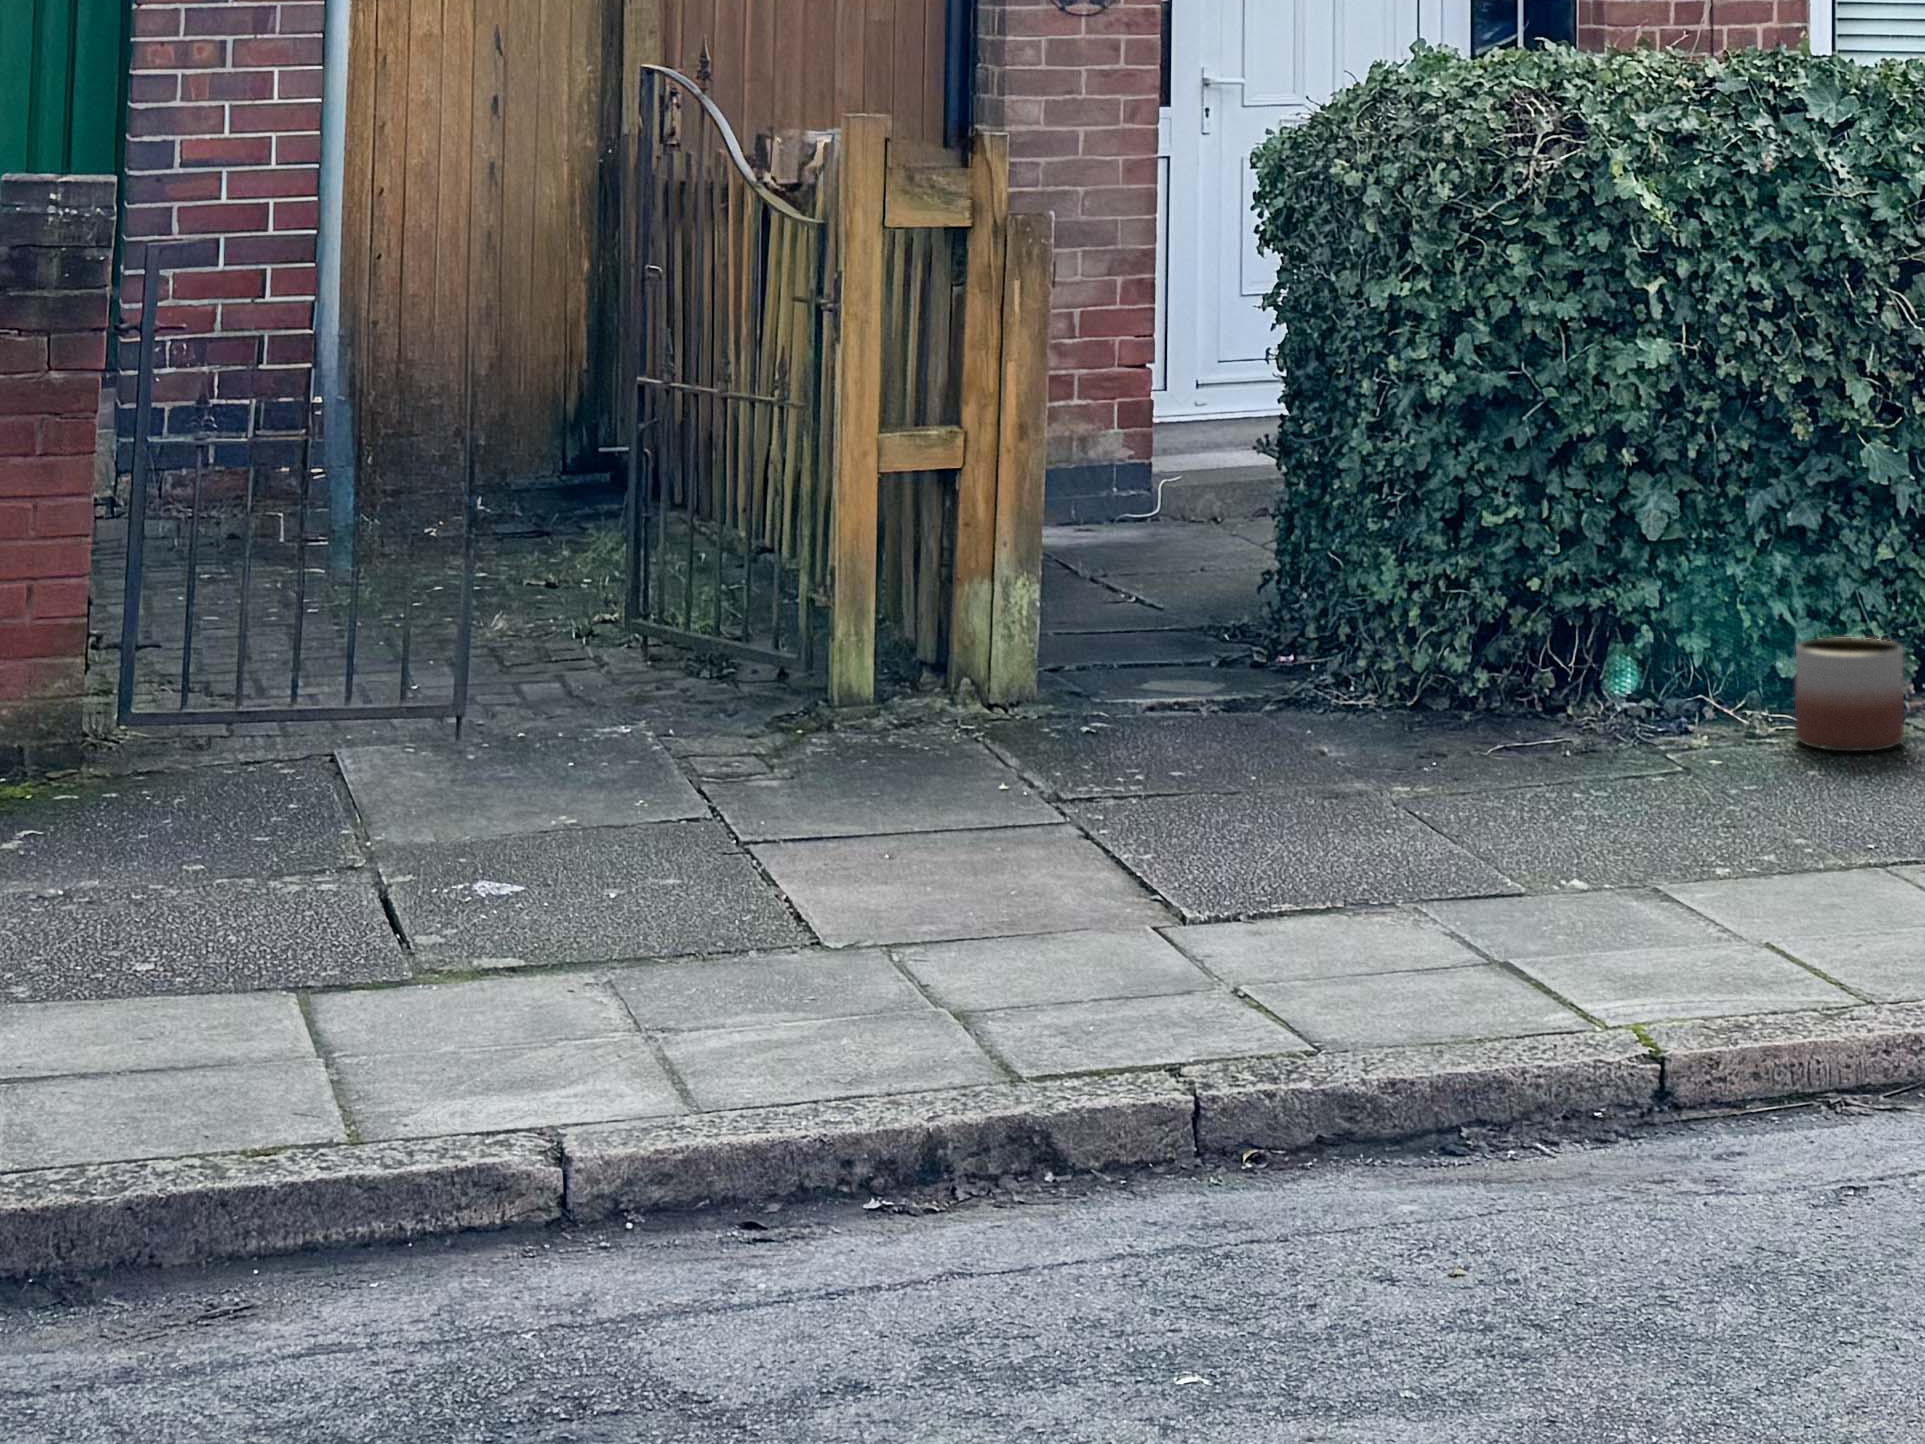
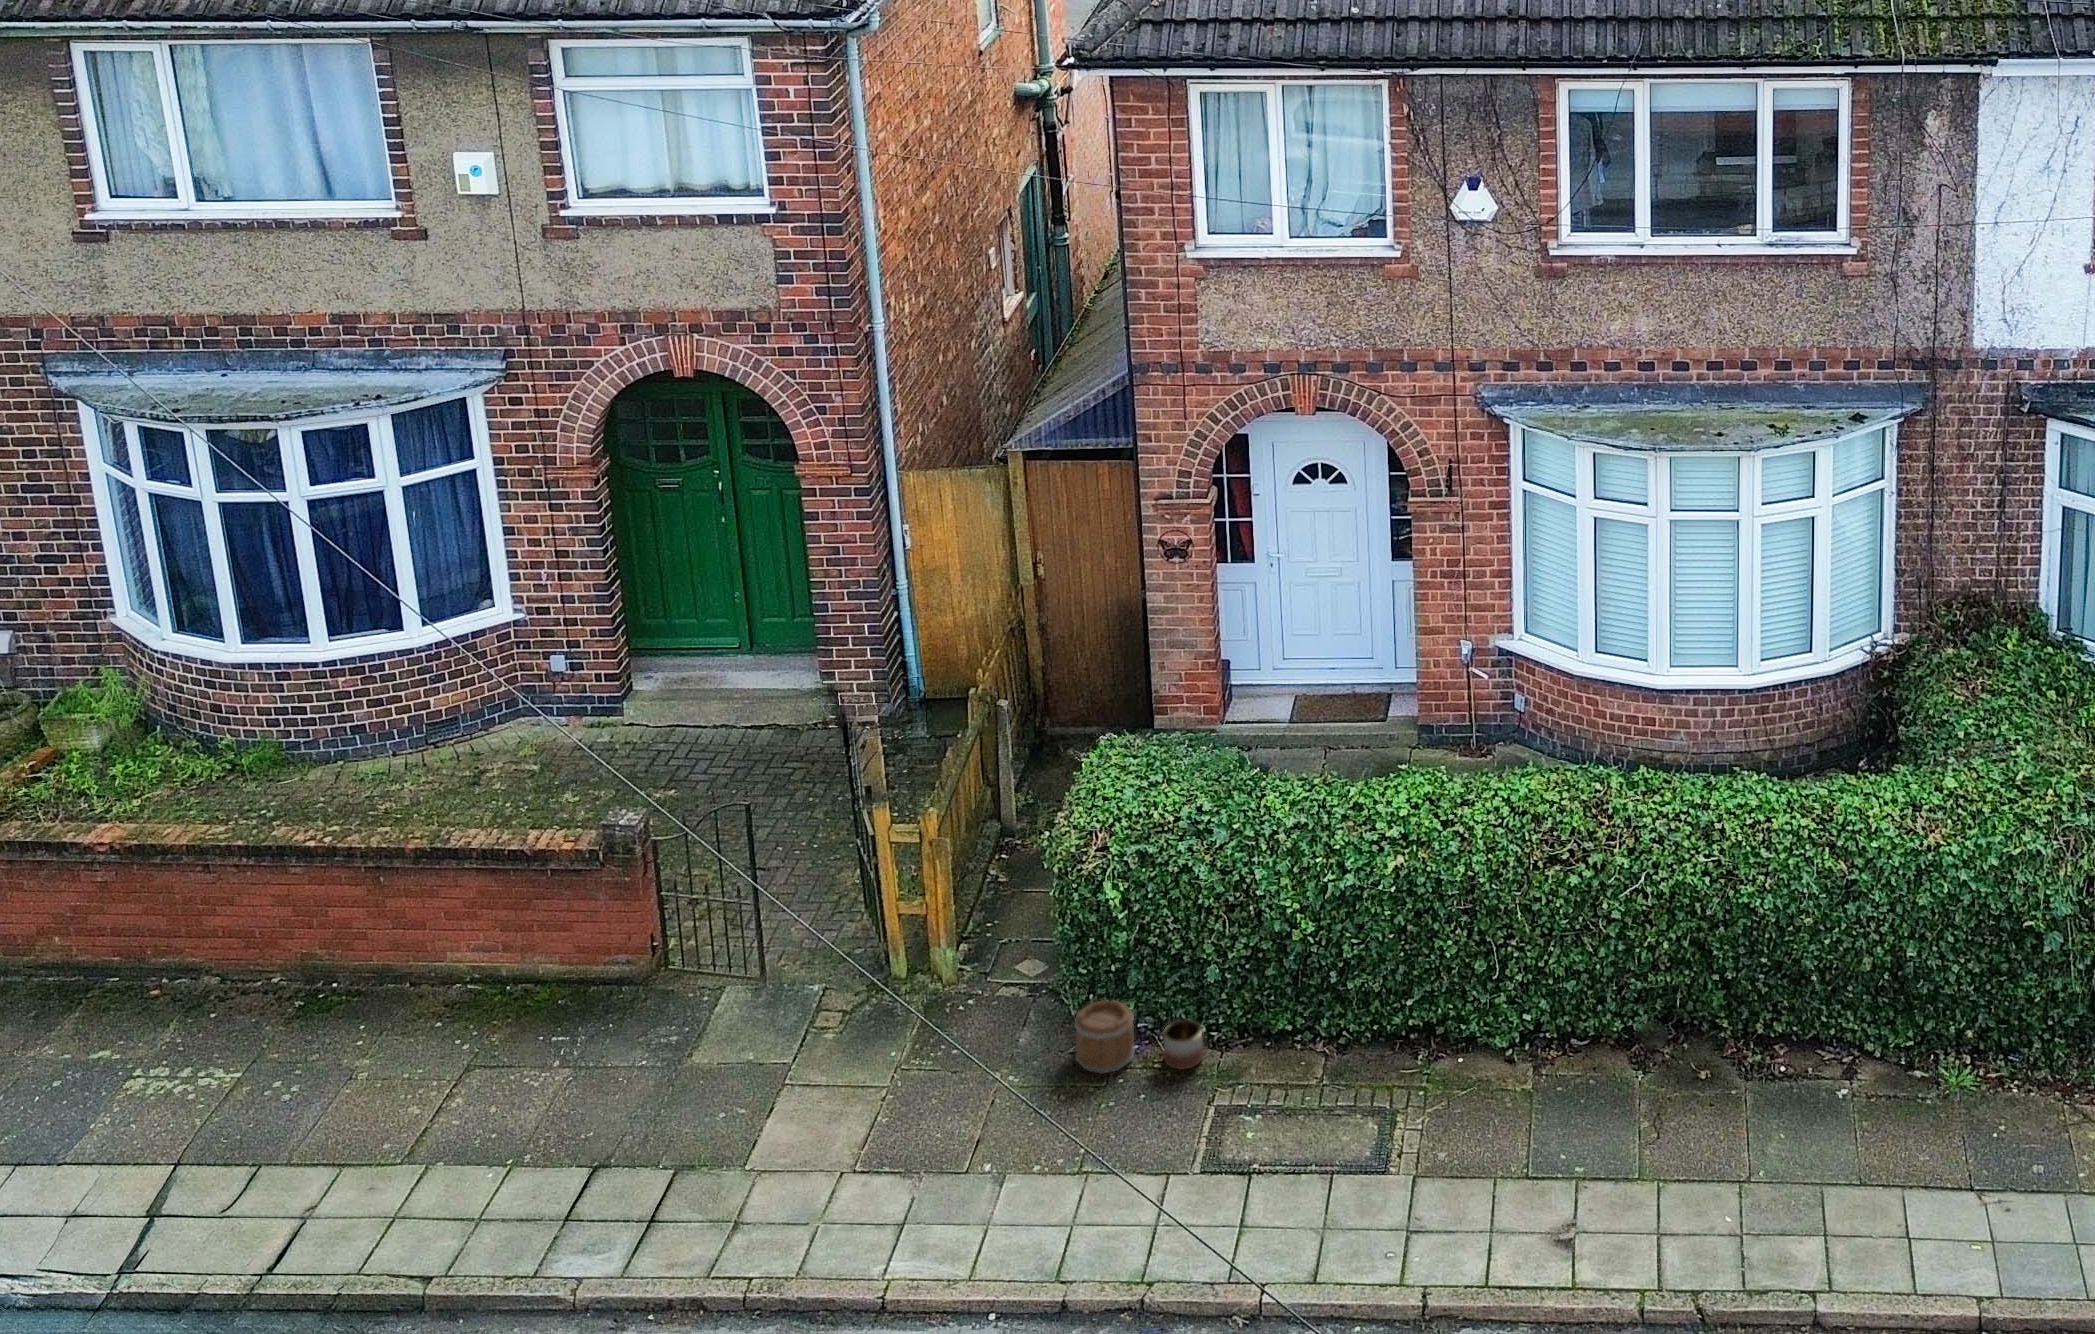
bucket: none [1560,595,1734,771] -> present [1074,1000,1135,1074]

